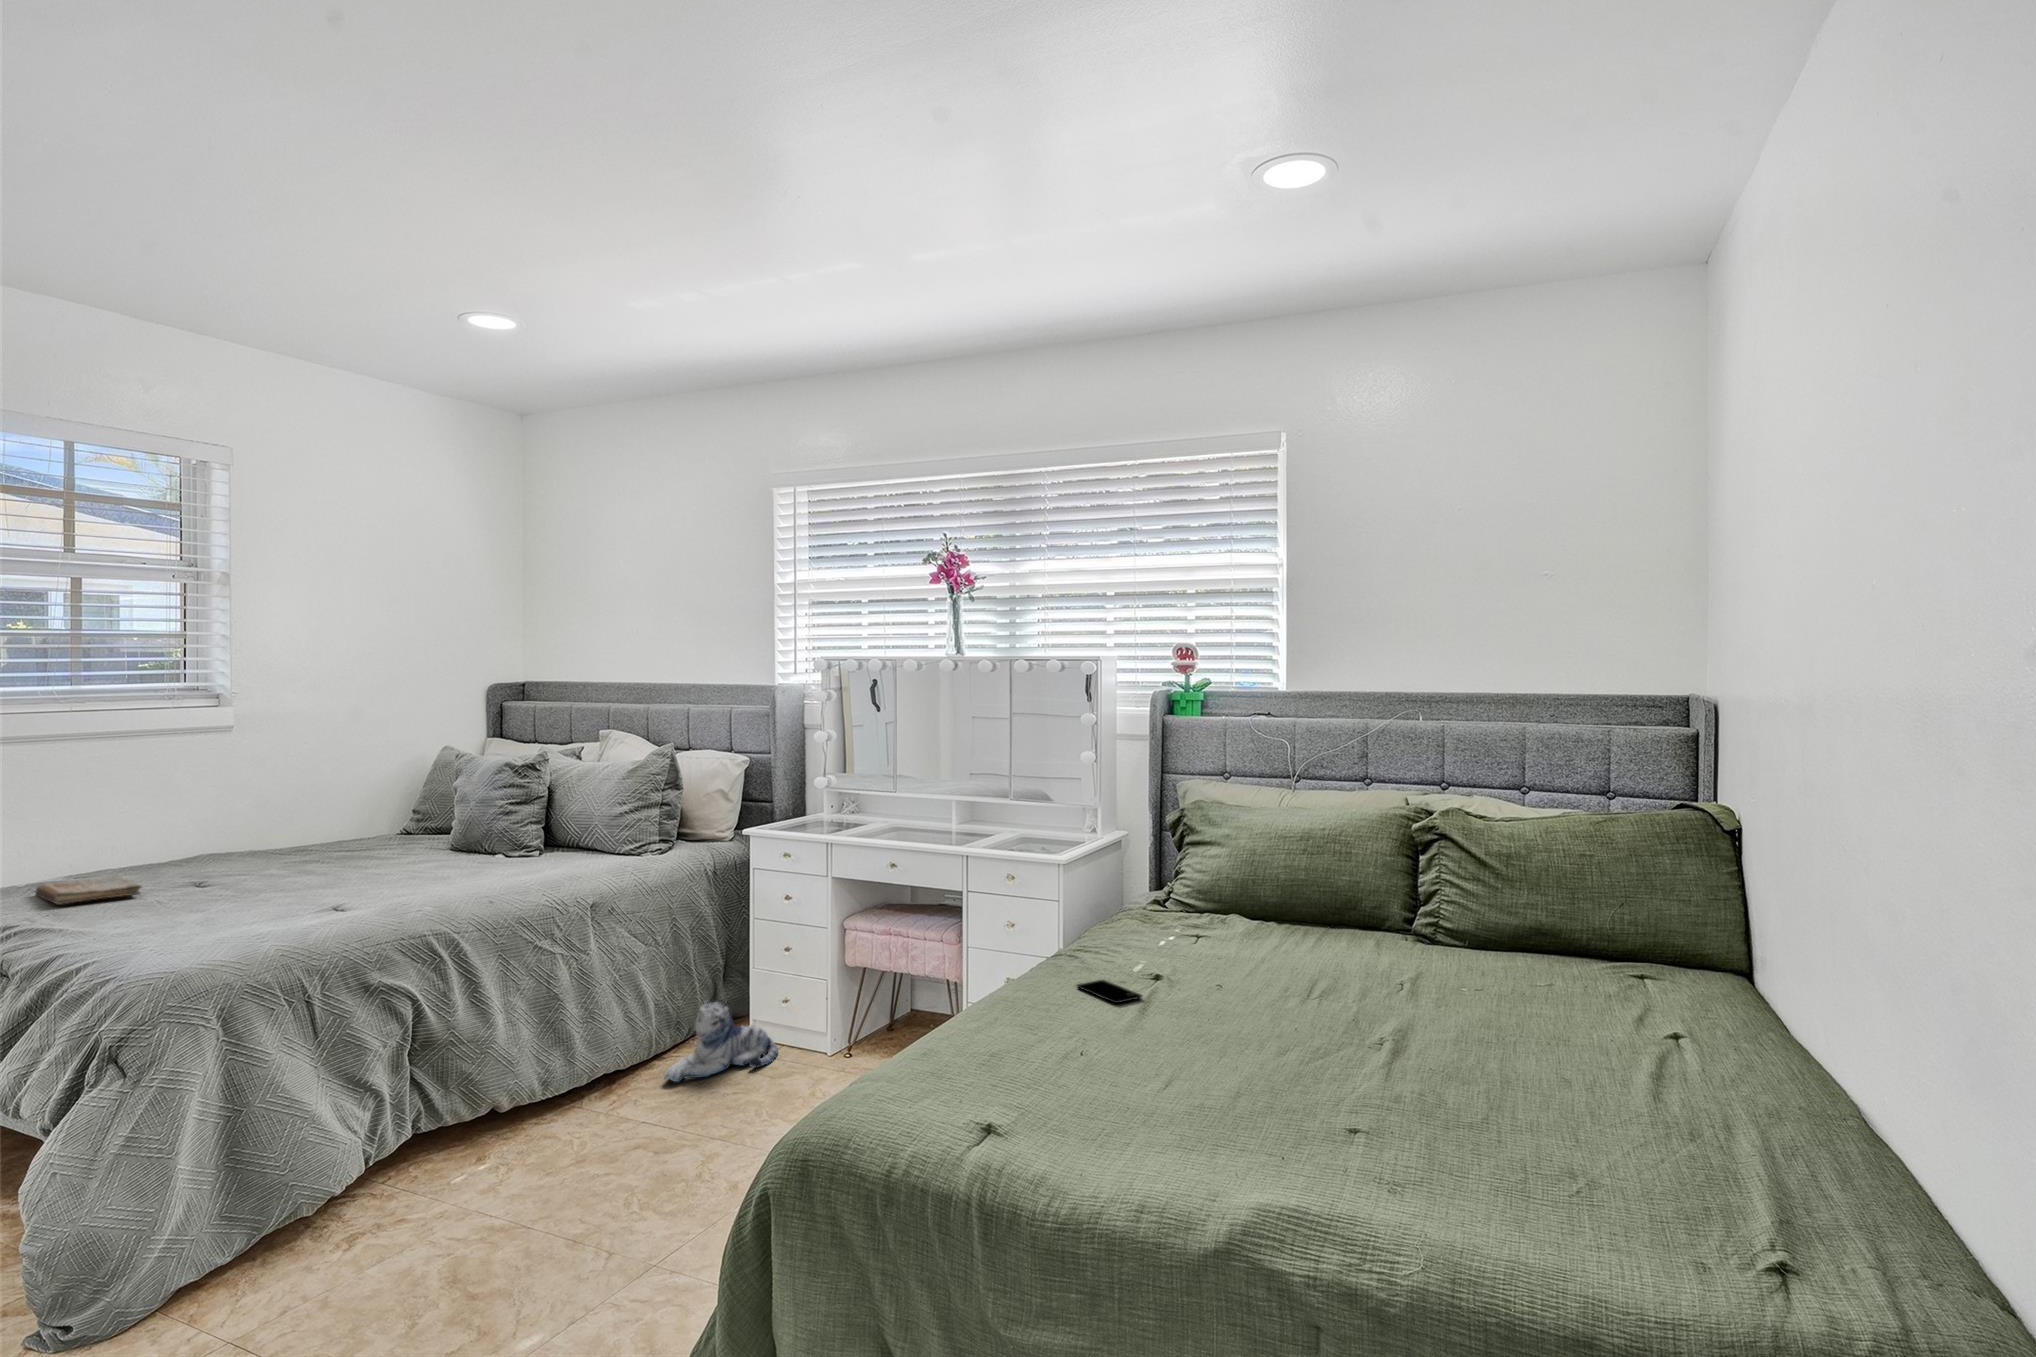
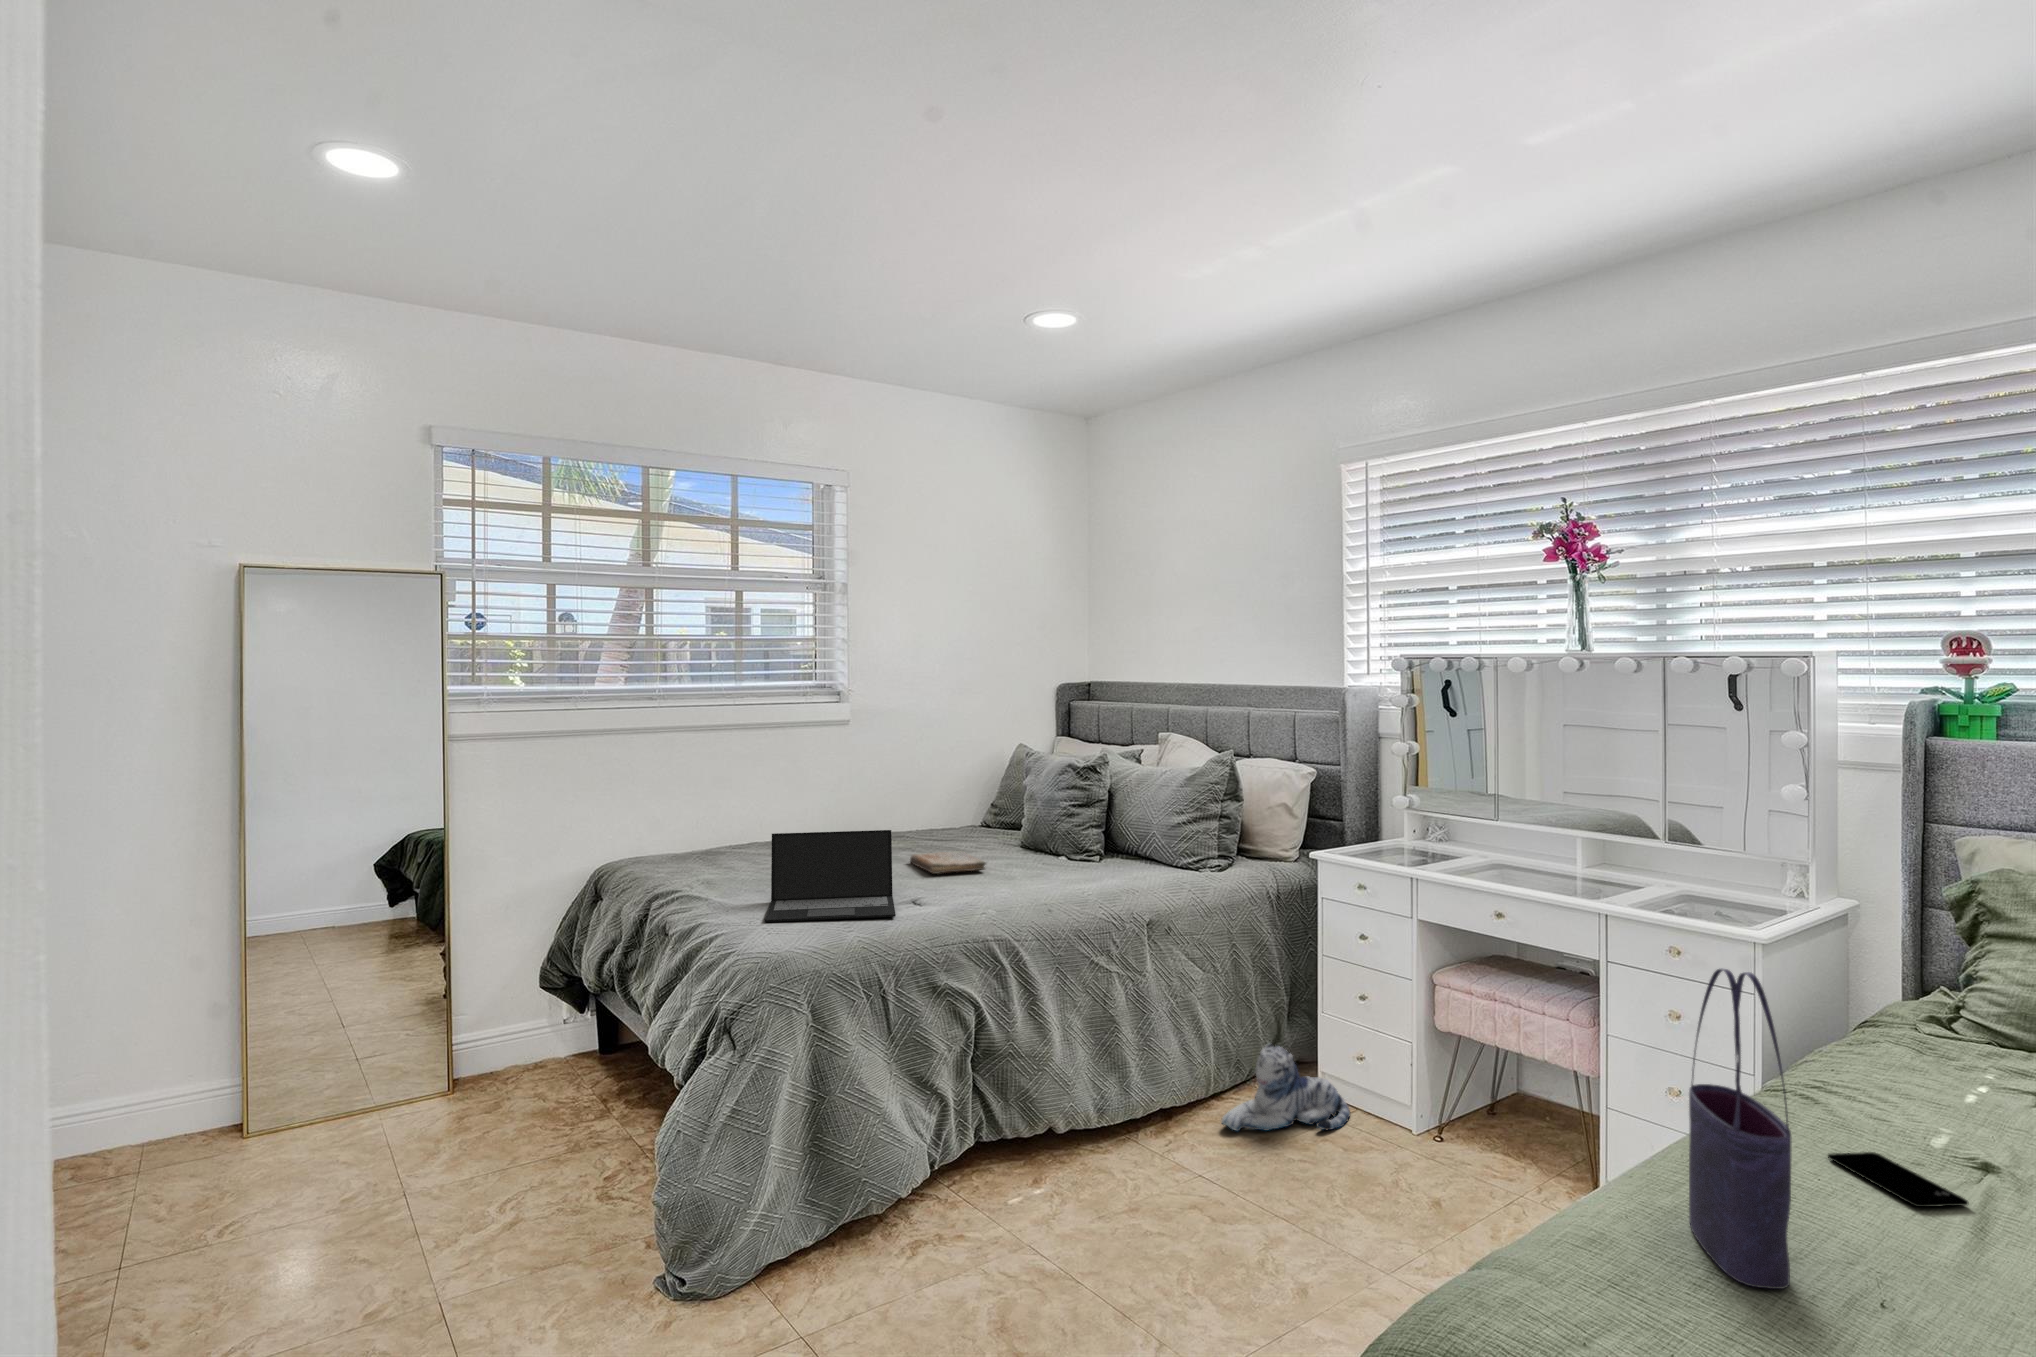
laptop: none [150,835,319,942] -> present [764,830,896,922]
tote bag: none [988,862,1038,1059] -> present [1689,968,1791,1289]
book: present [36,876,142,905] -> present [910,851,986,874]

